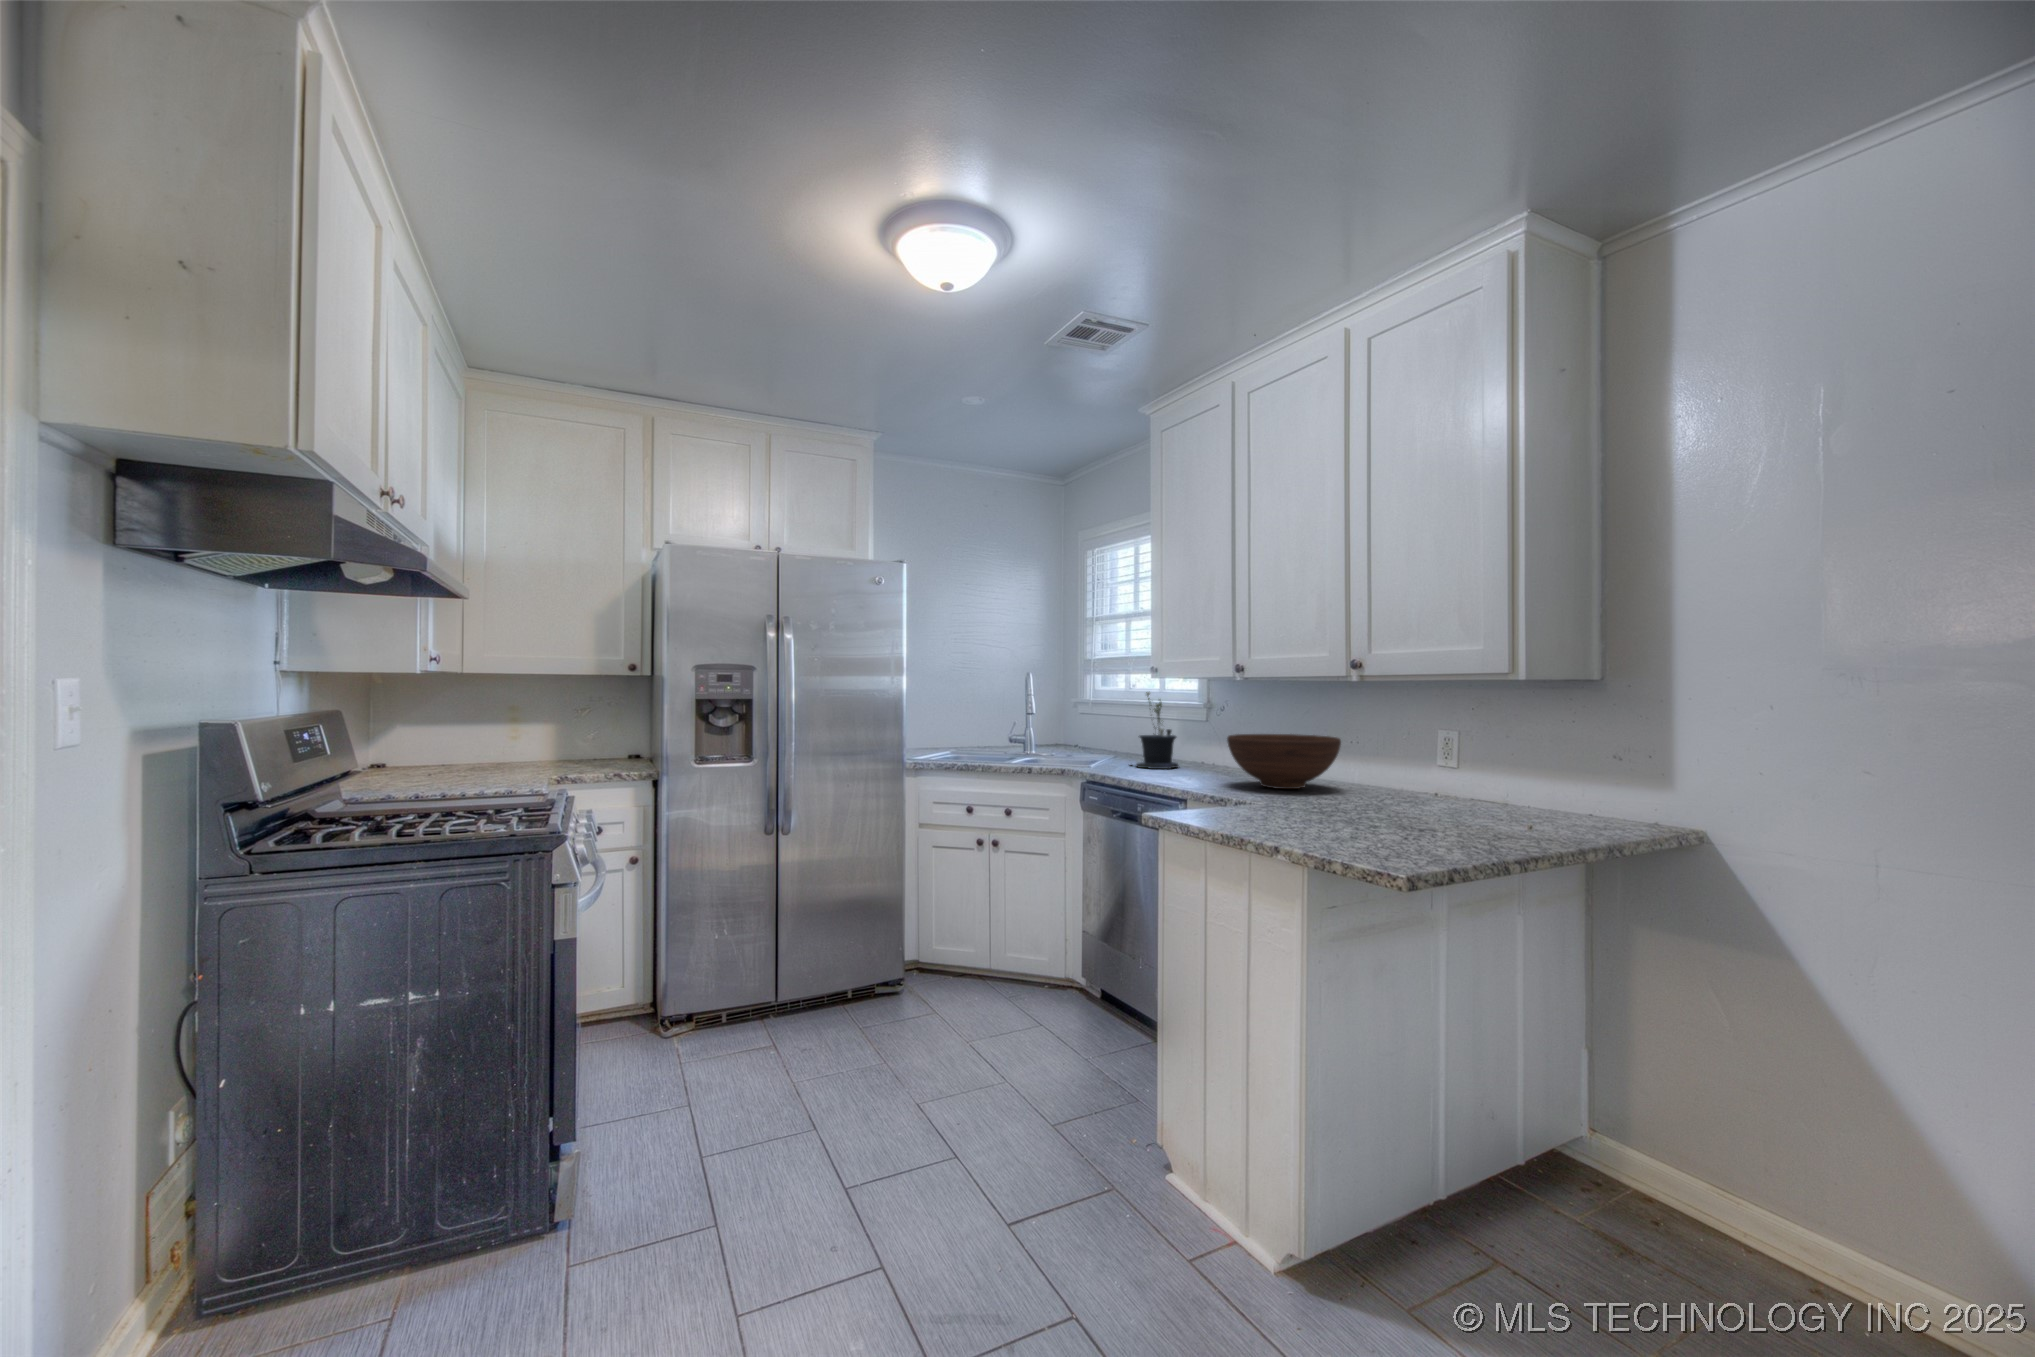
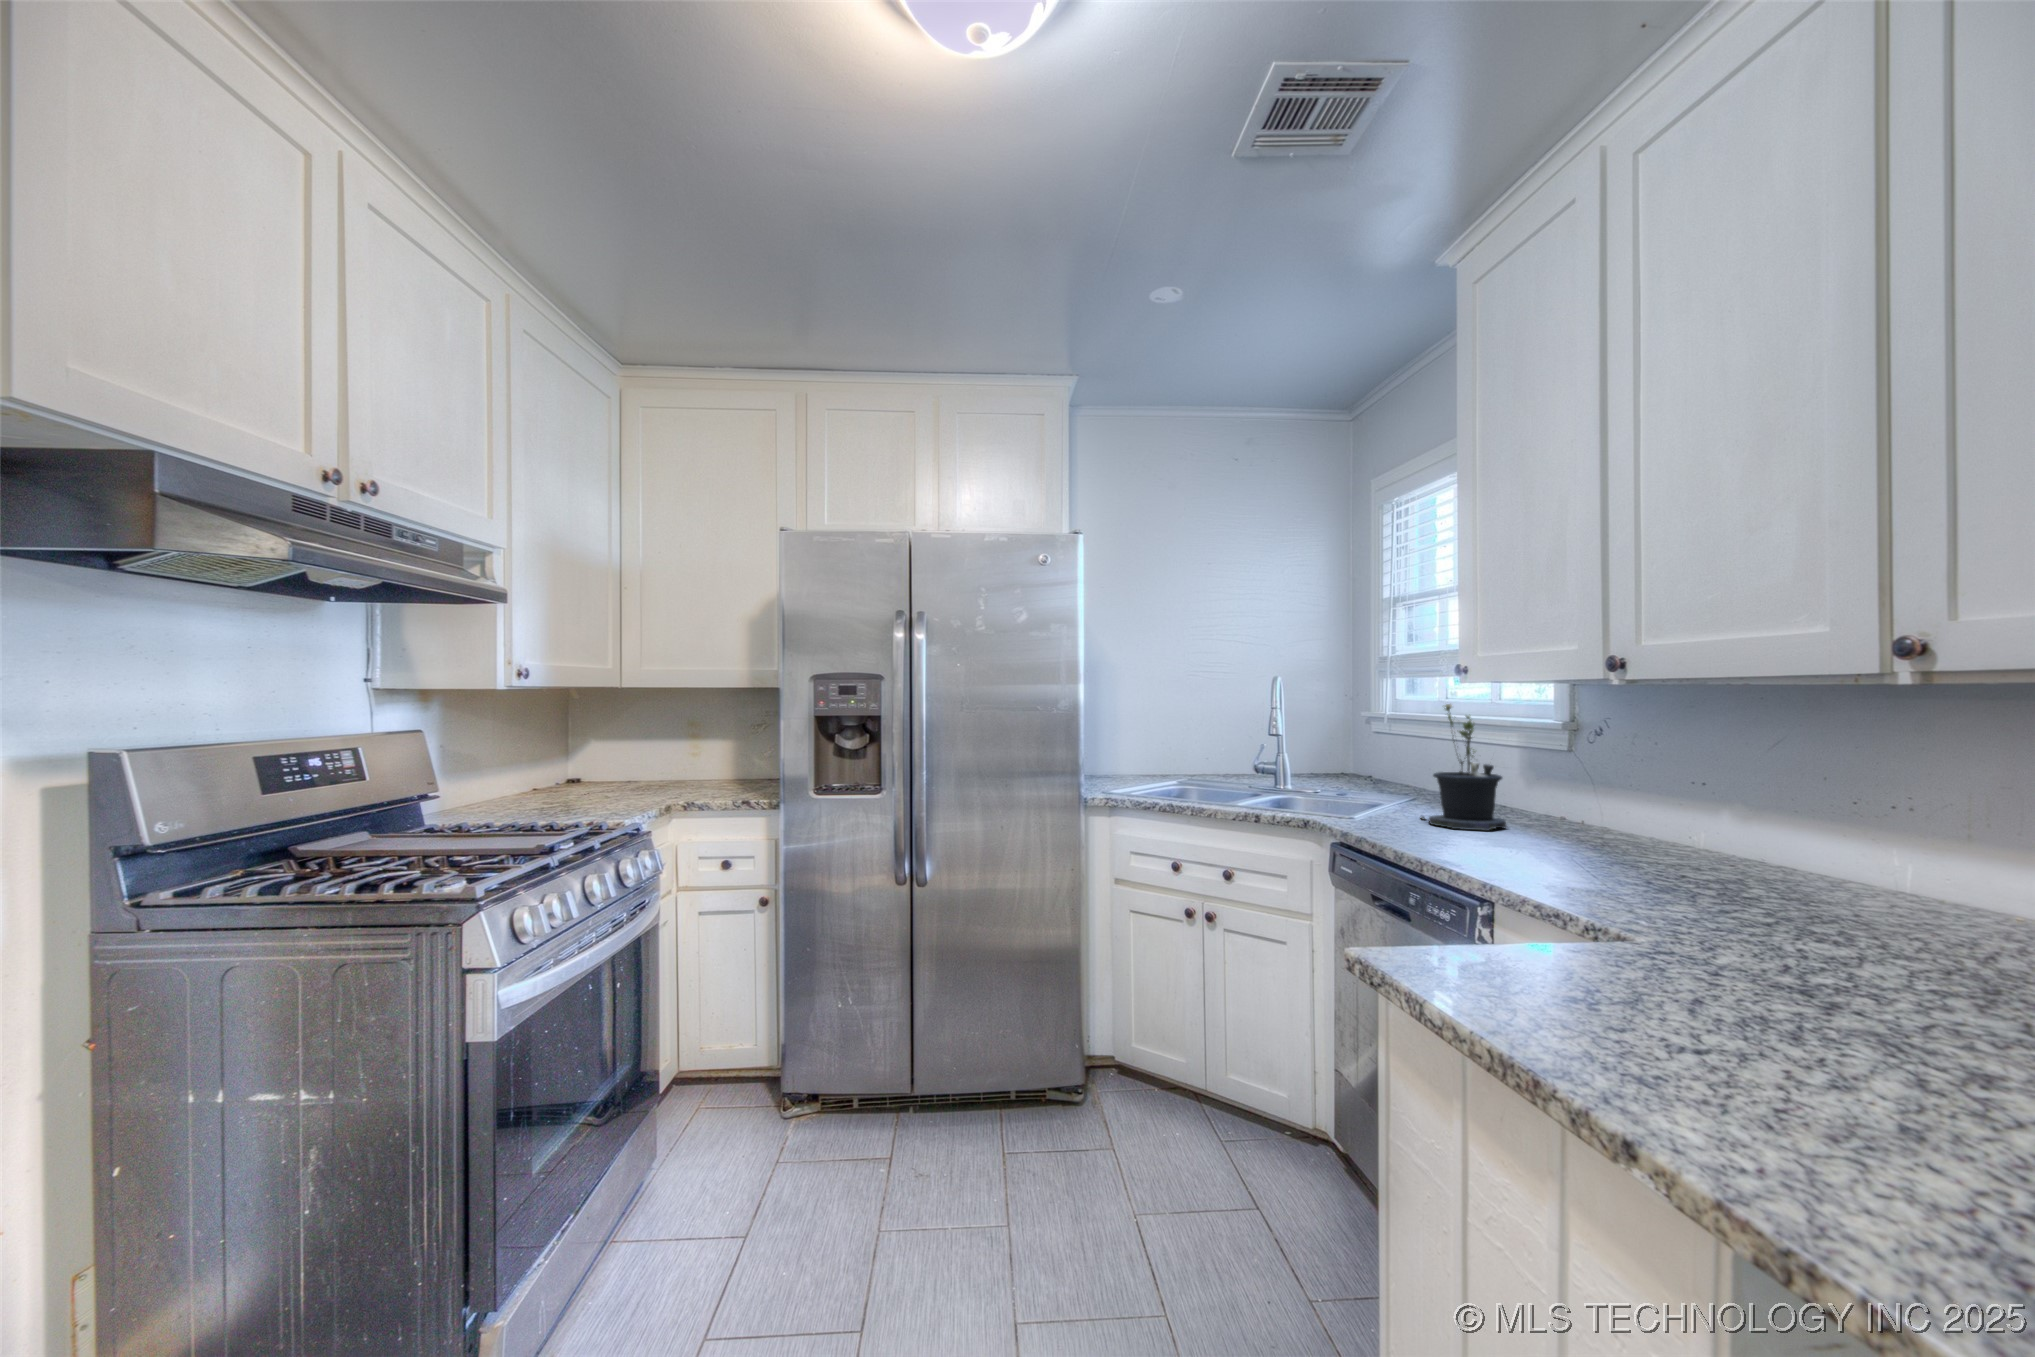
fruit bowl: present [1227,734,1341,789] -> none [1579,785,1868,907]

